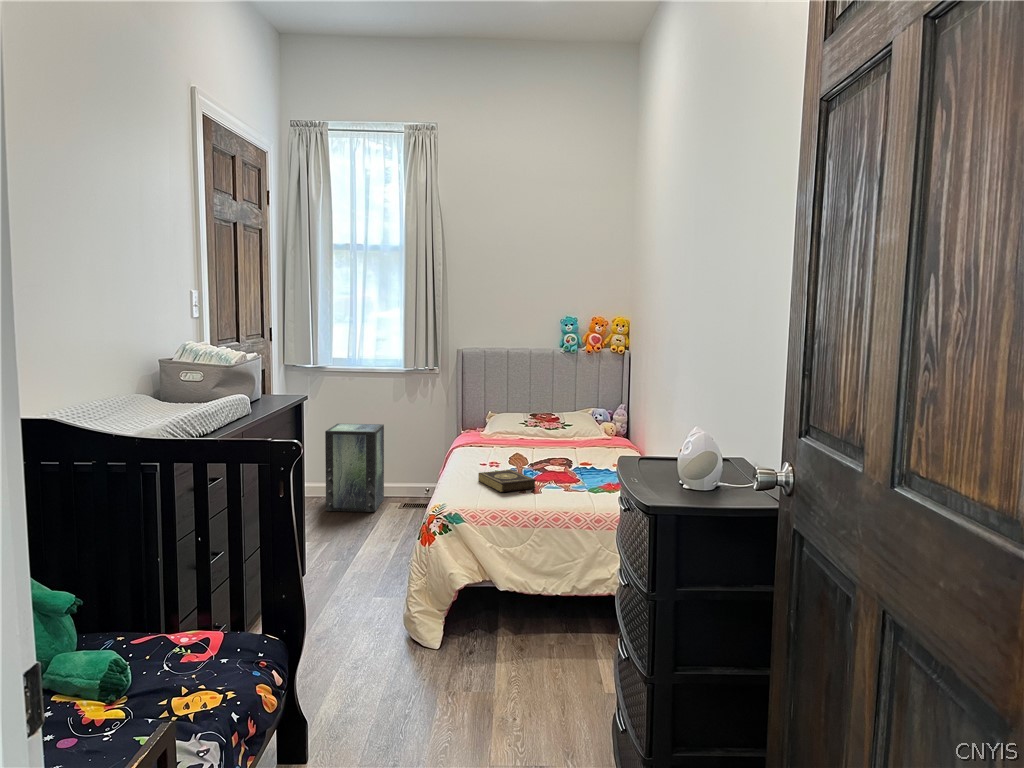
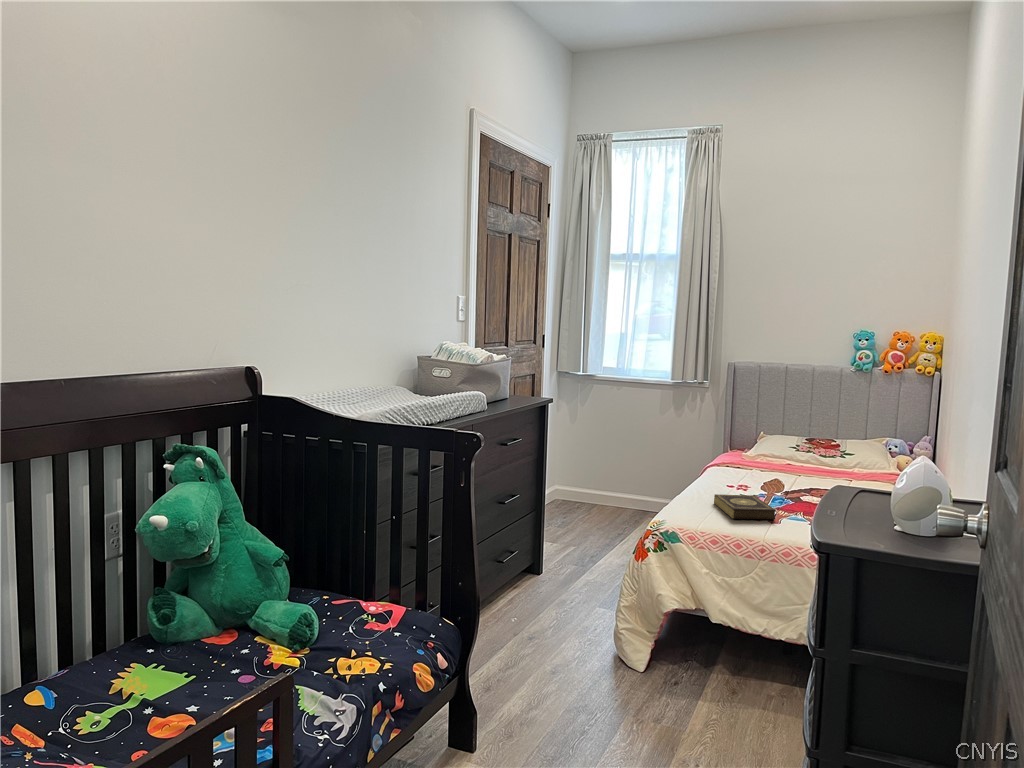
storage box: present [325,424,384,512] -> none [582,429,647,522]

